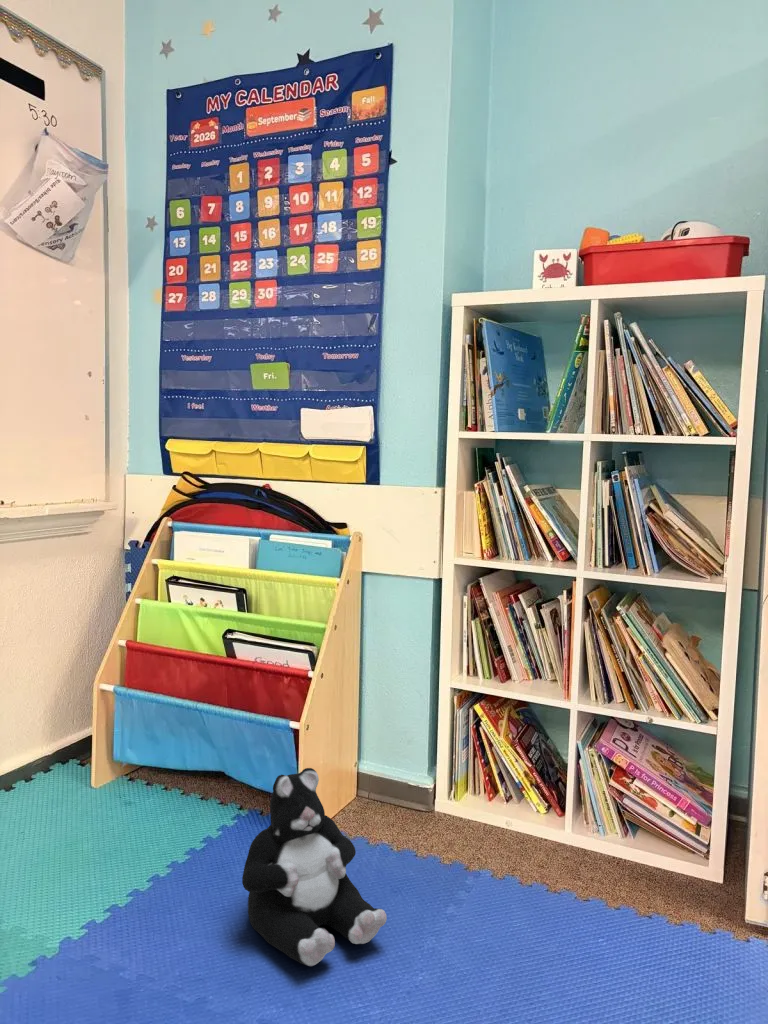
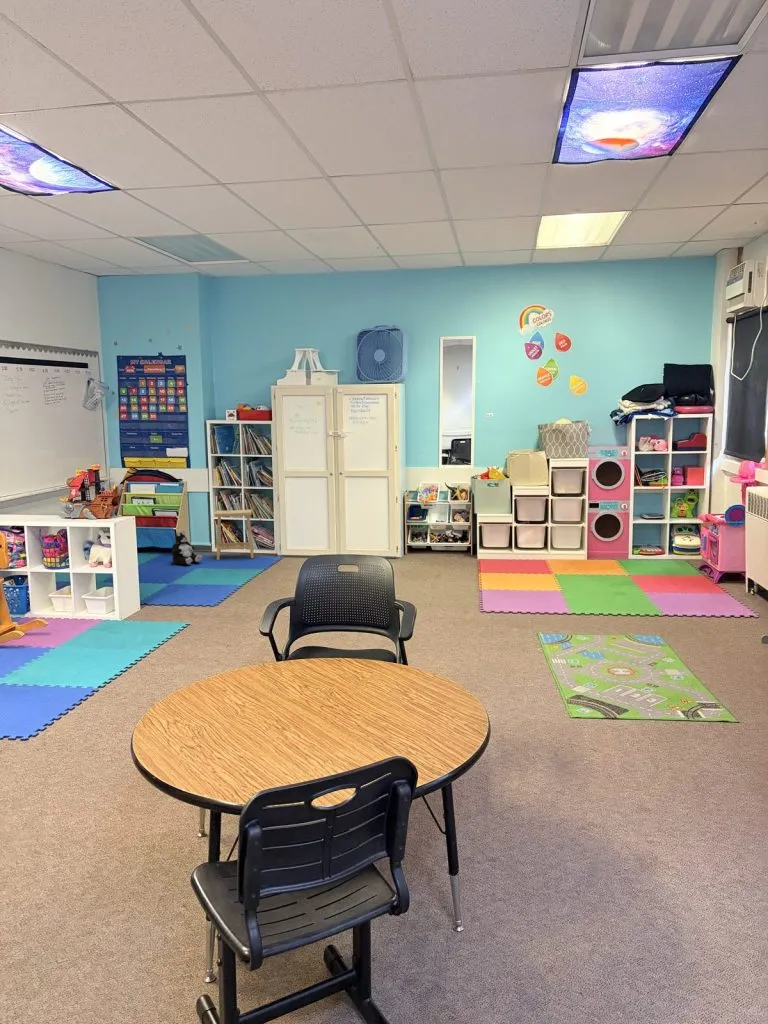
footstool: none [454,671,641,933] -> present [214,509,254,560]

